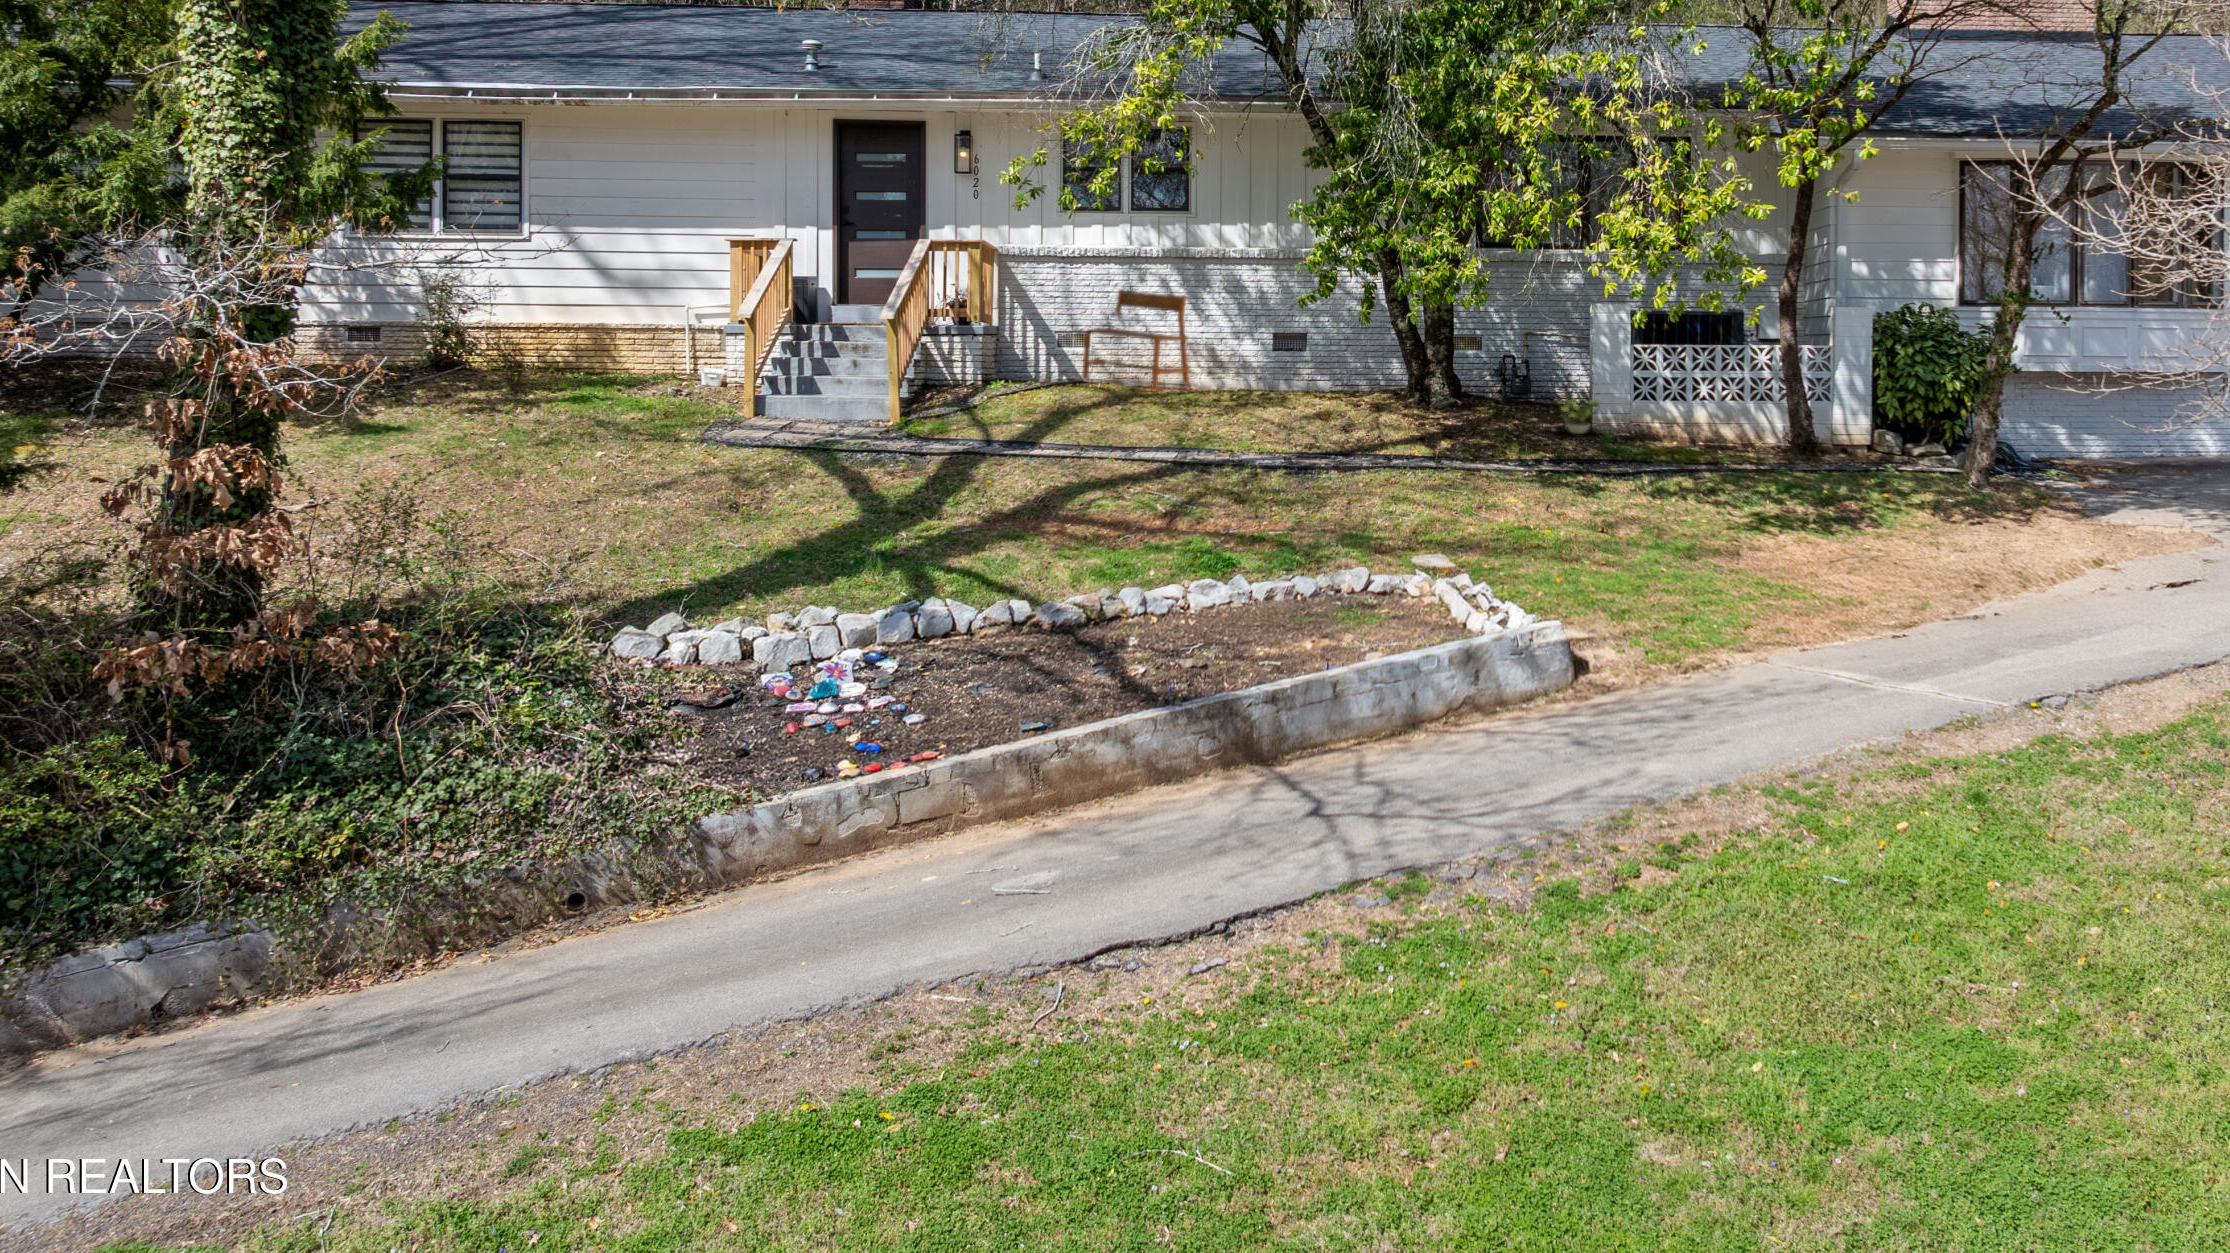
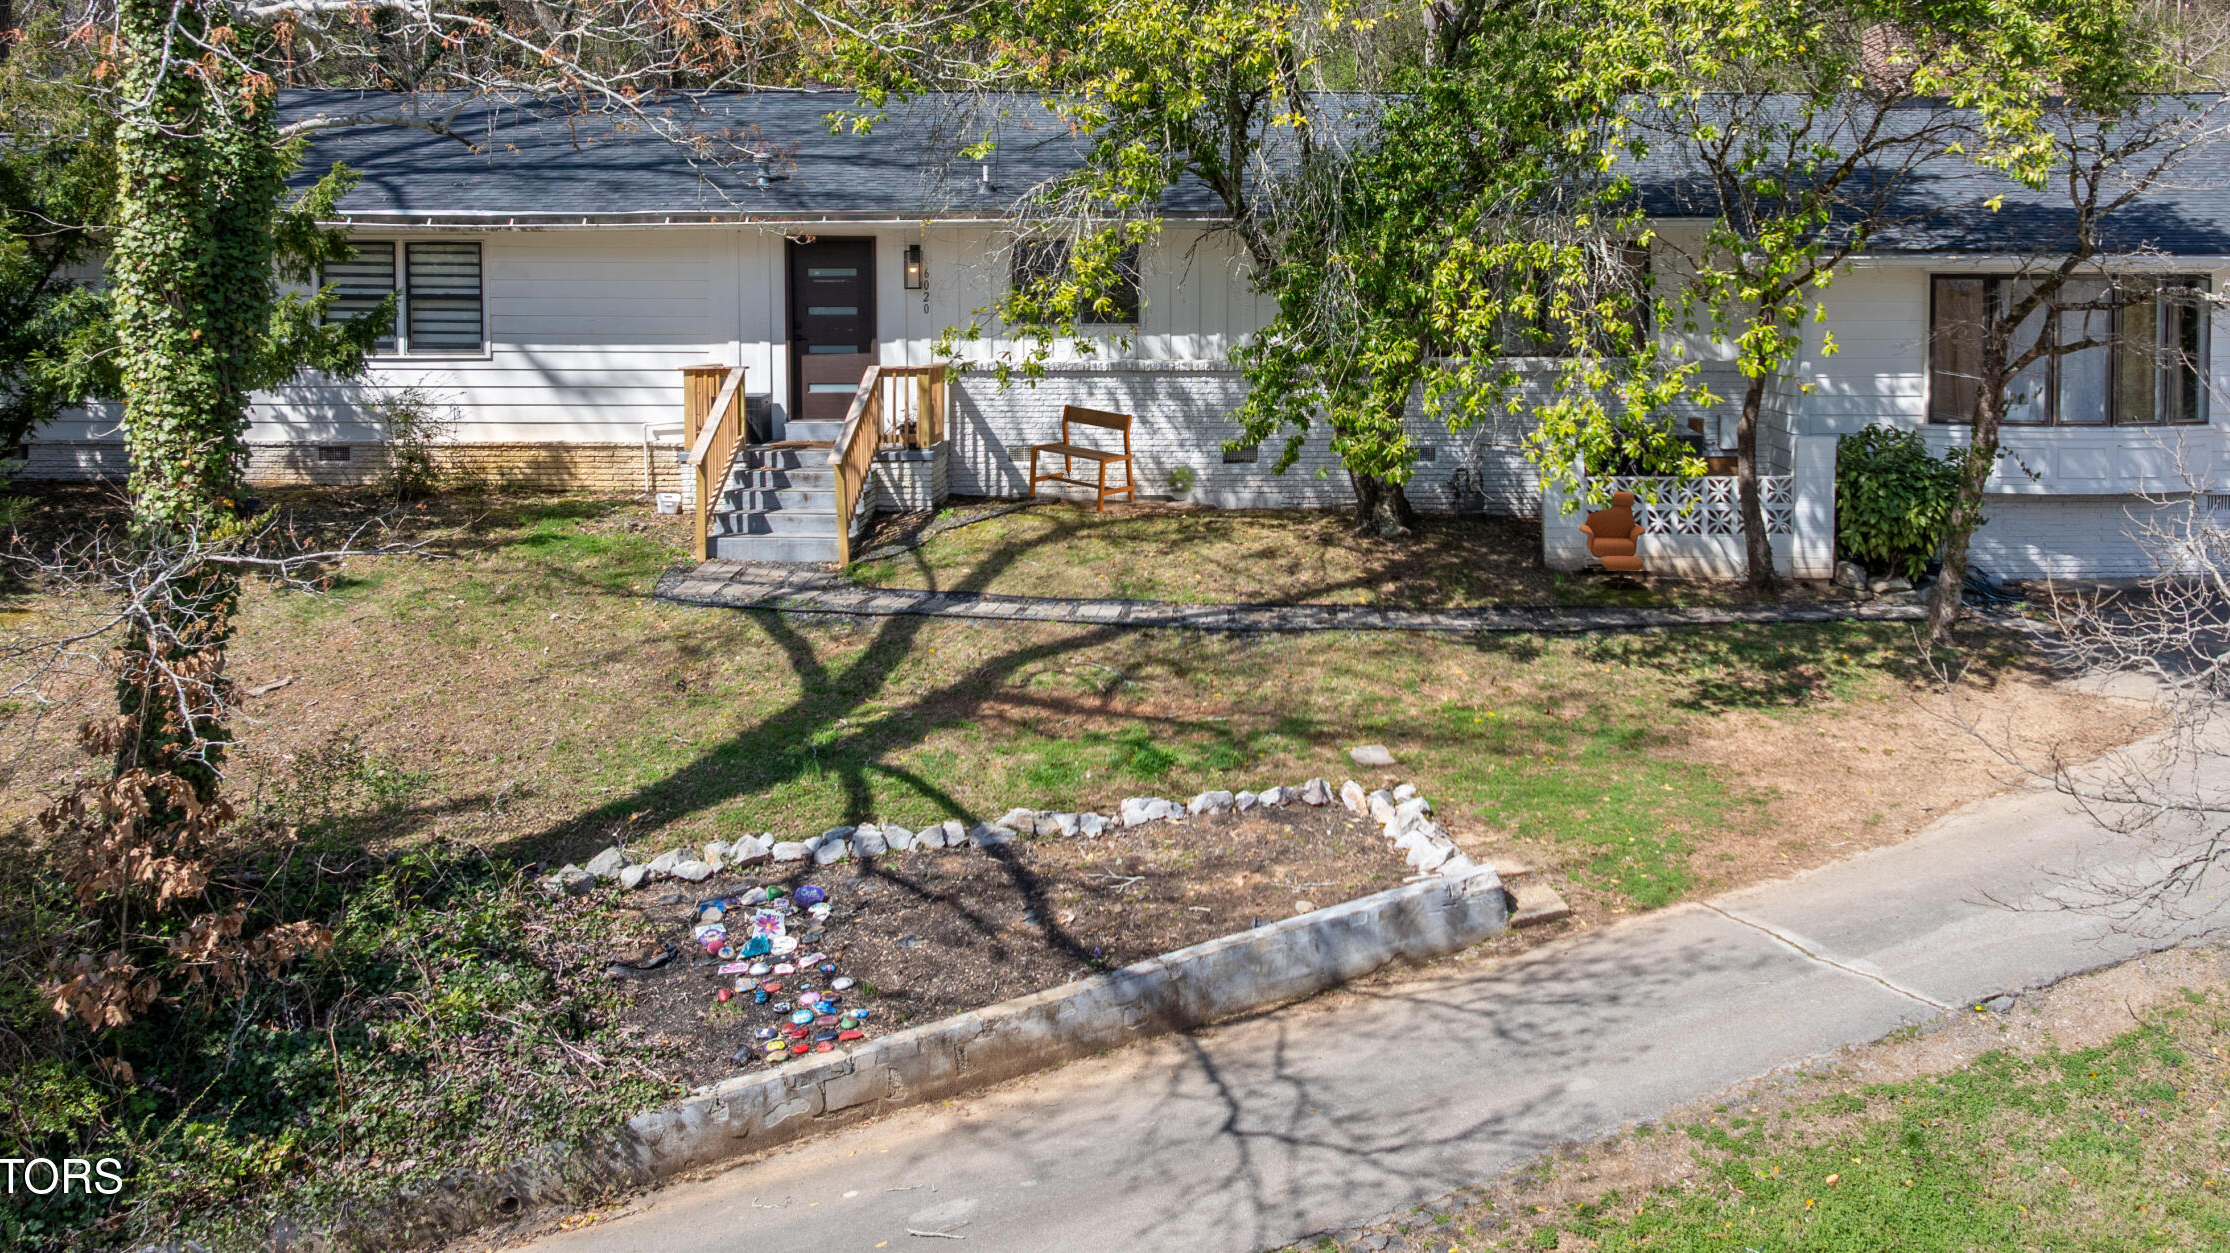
lounge chair: none [1629,362,1694,452] -> present [1579,492,1646,589]
potted plant: present [1556,394,1599,434] -> present [1165,466,1195,500]

